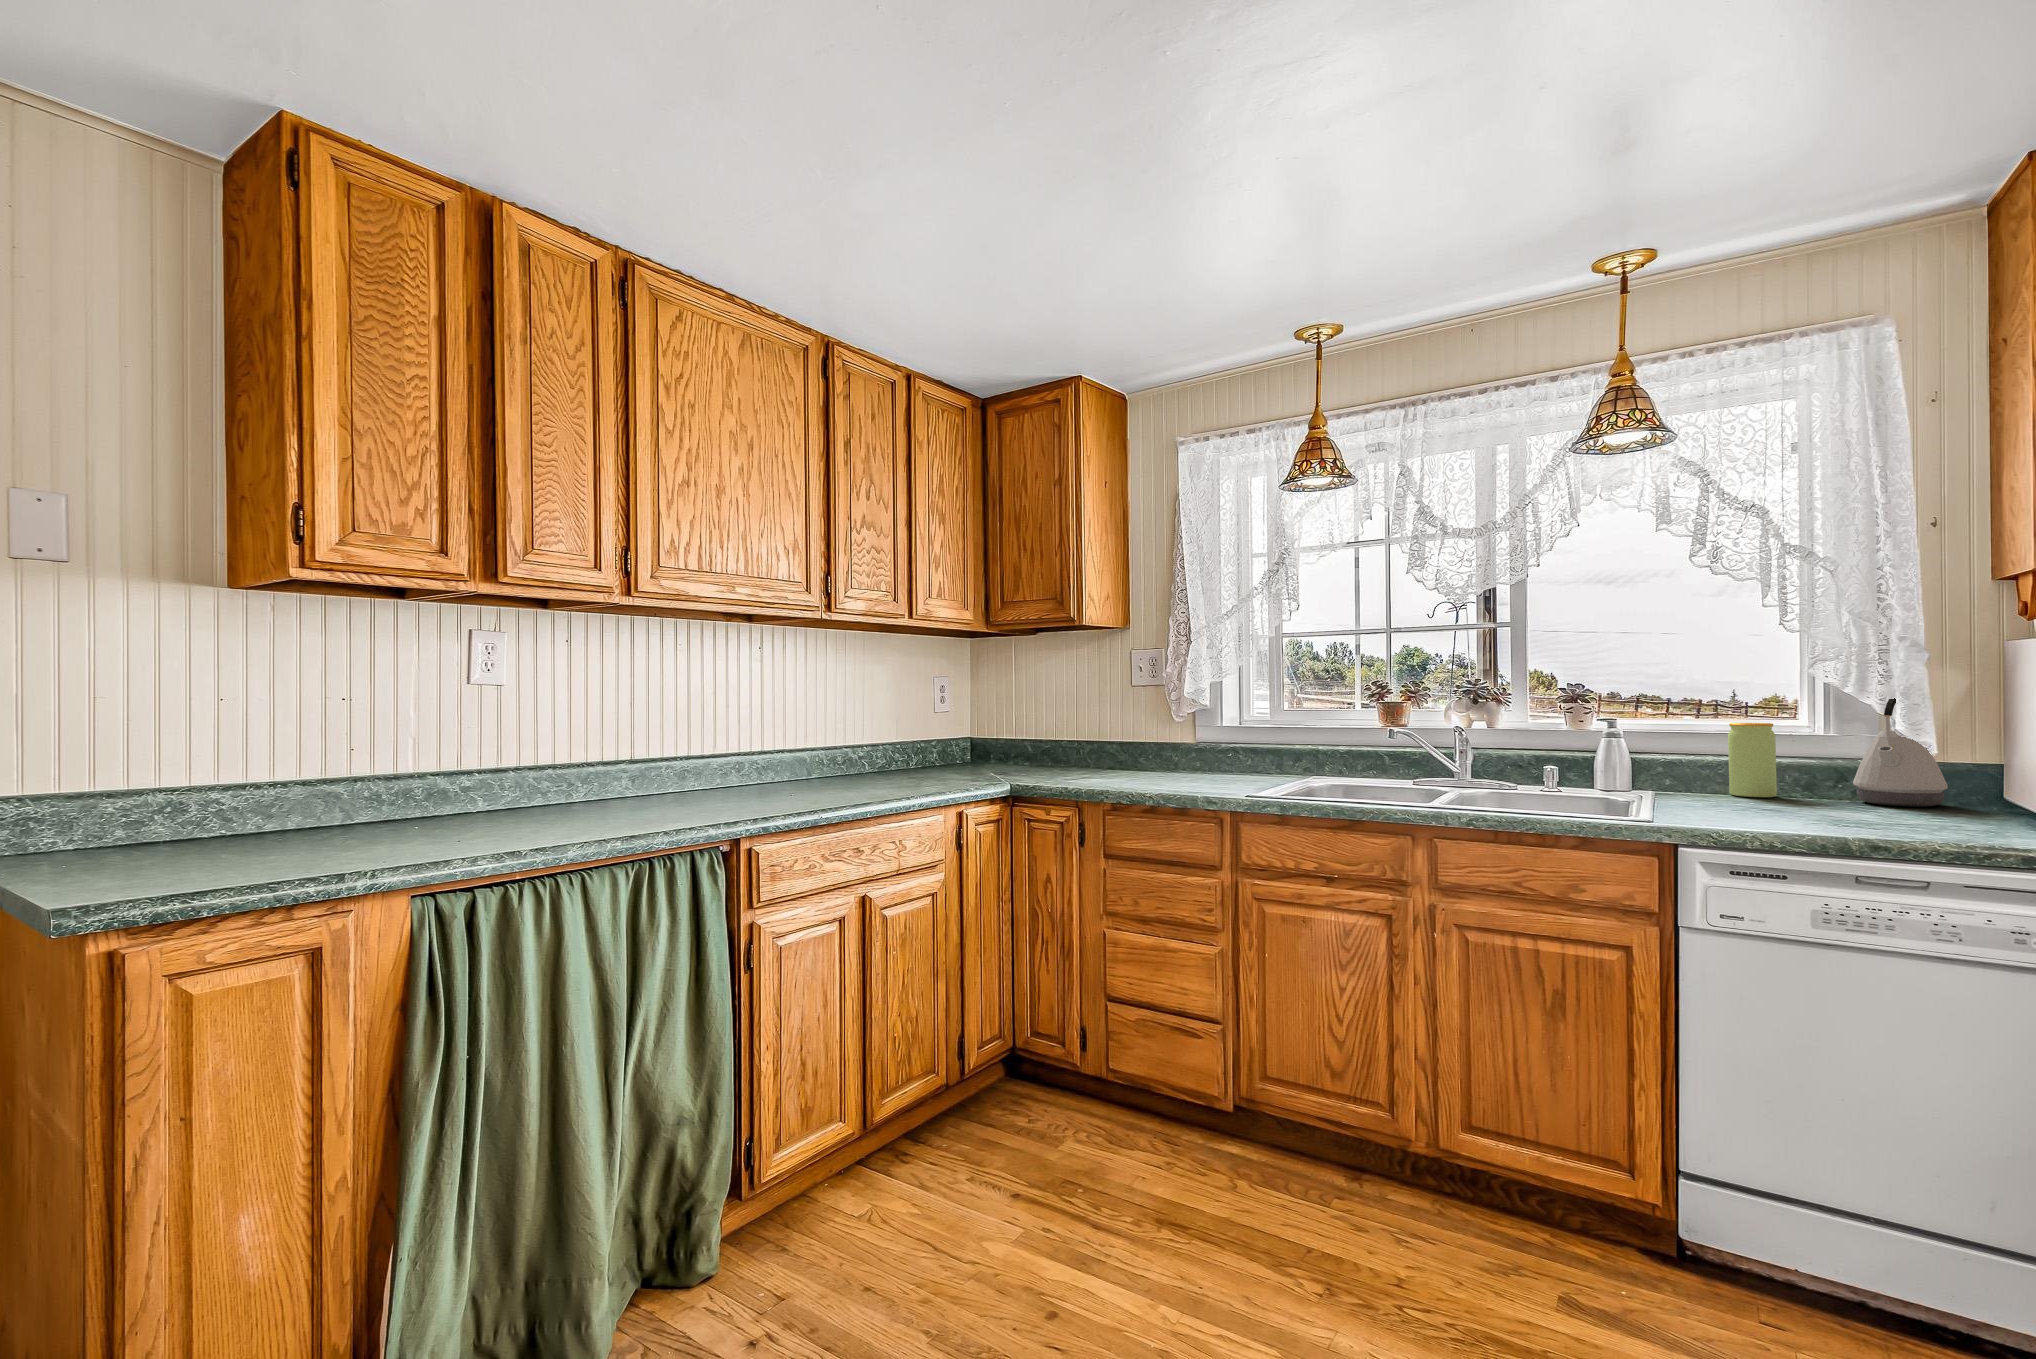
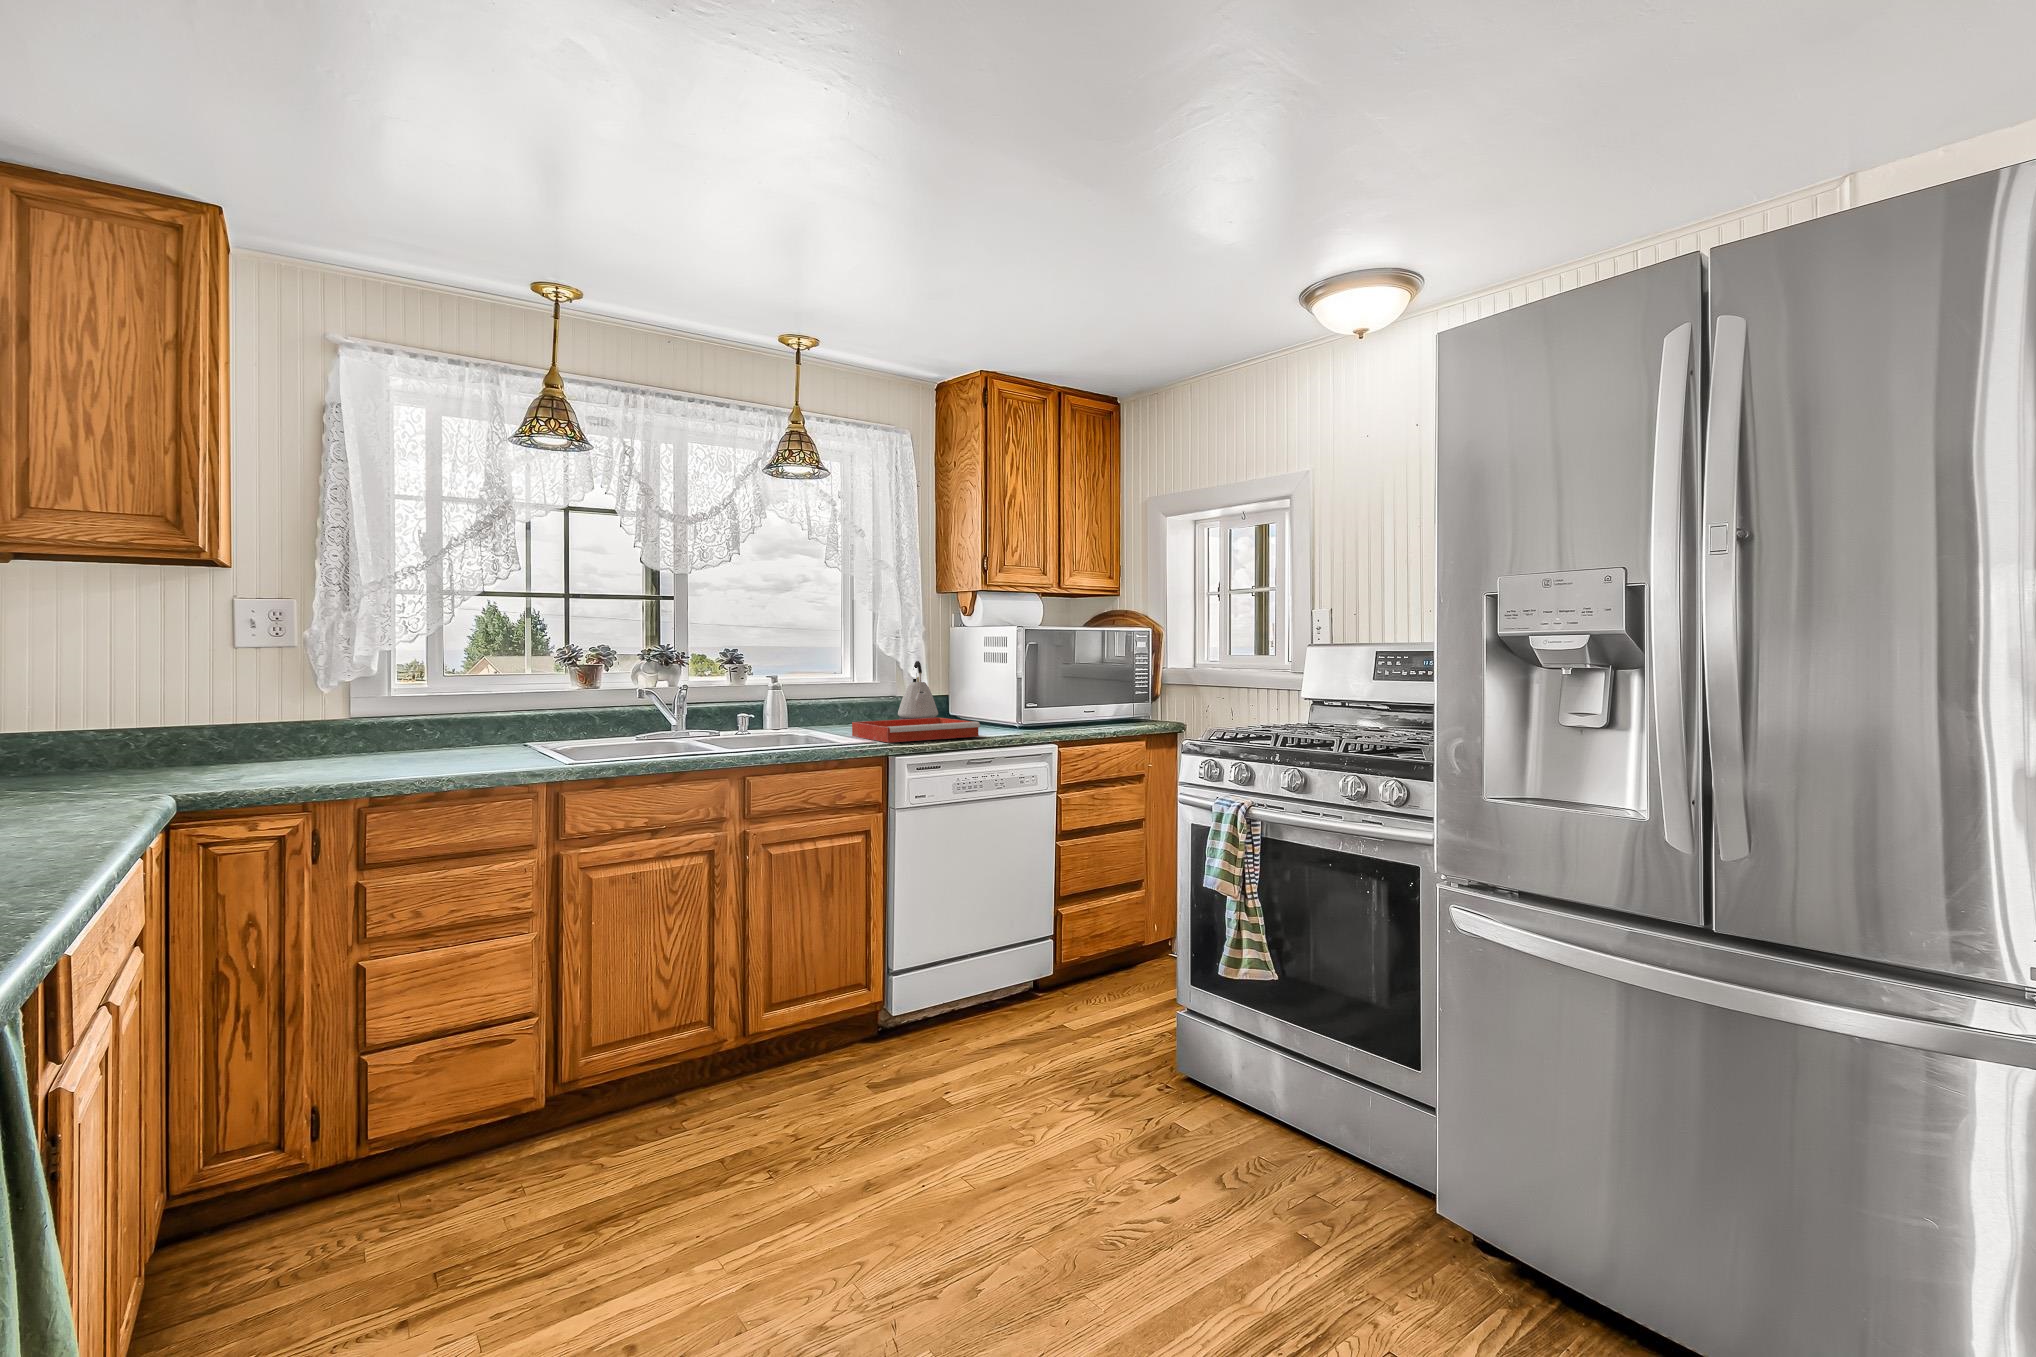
jar: present [1728,723,1777,797] -> none [840,679,865,728]
tray: none [1681,785,1903,833] -> present [852,718,980,743]

